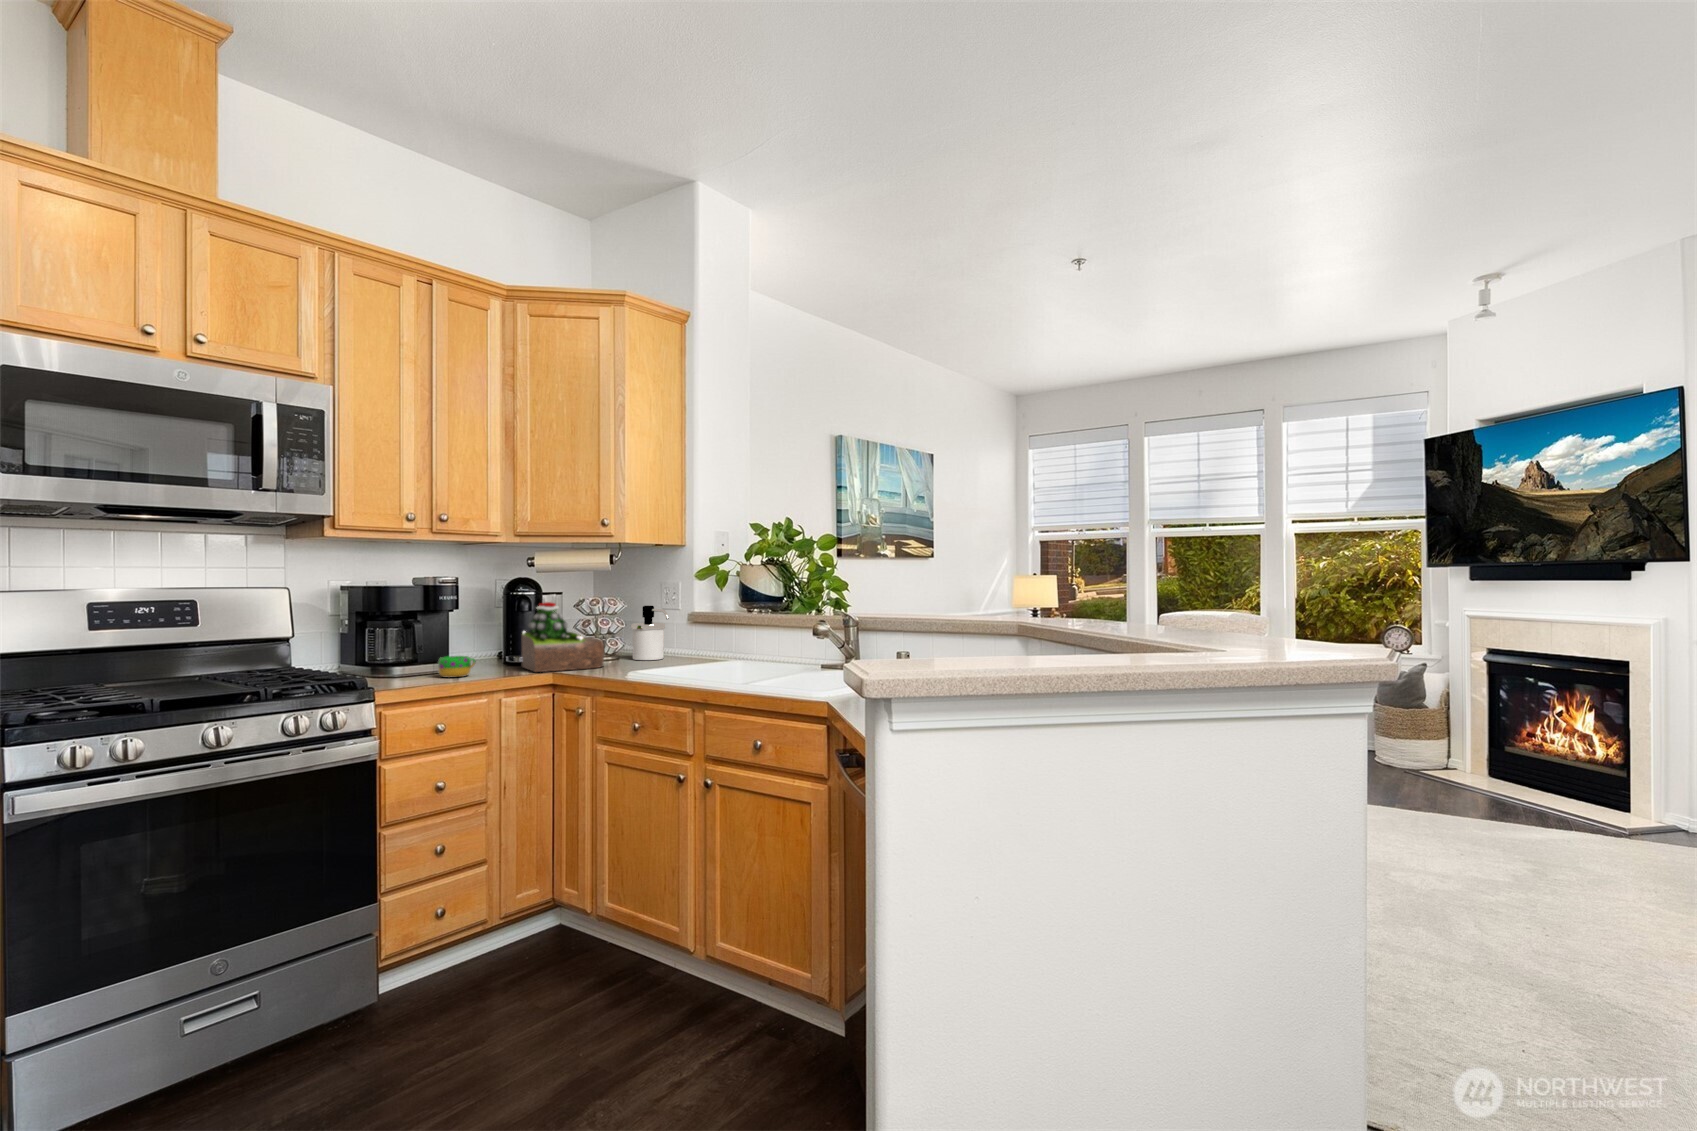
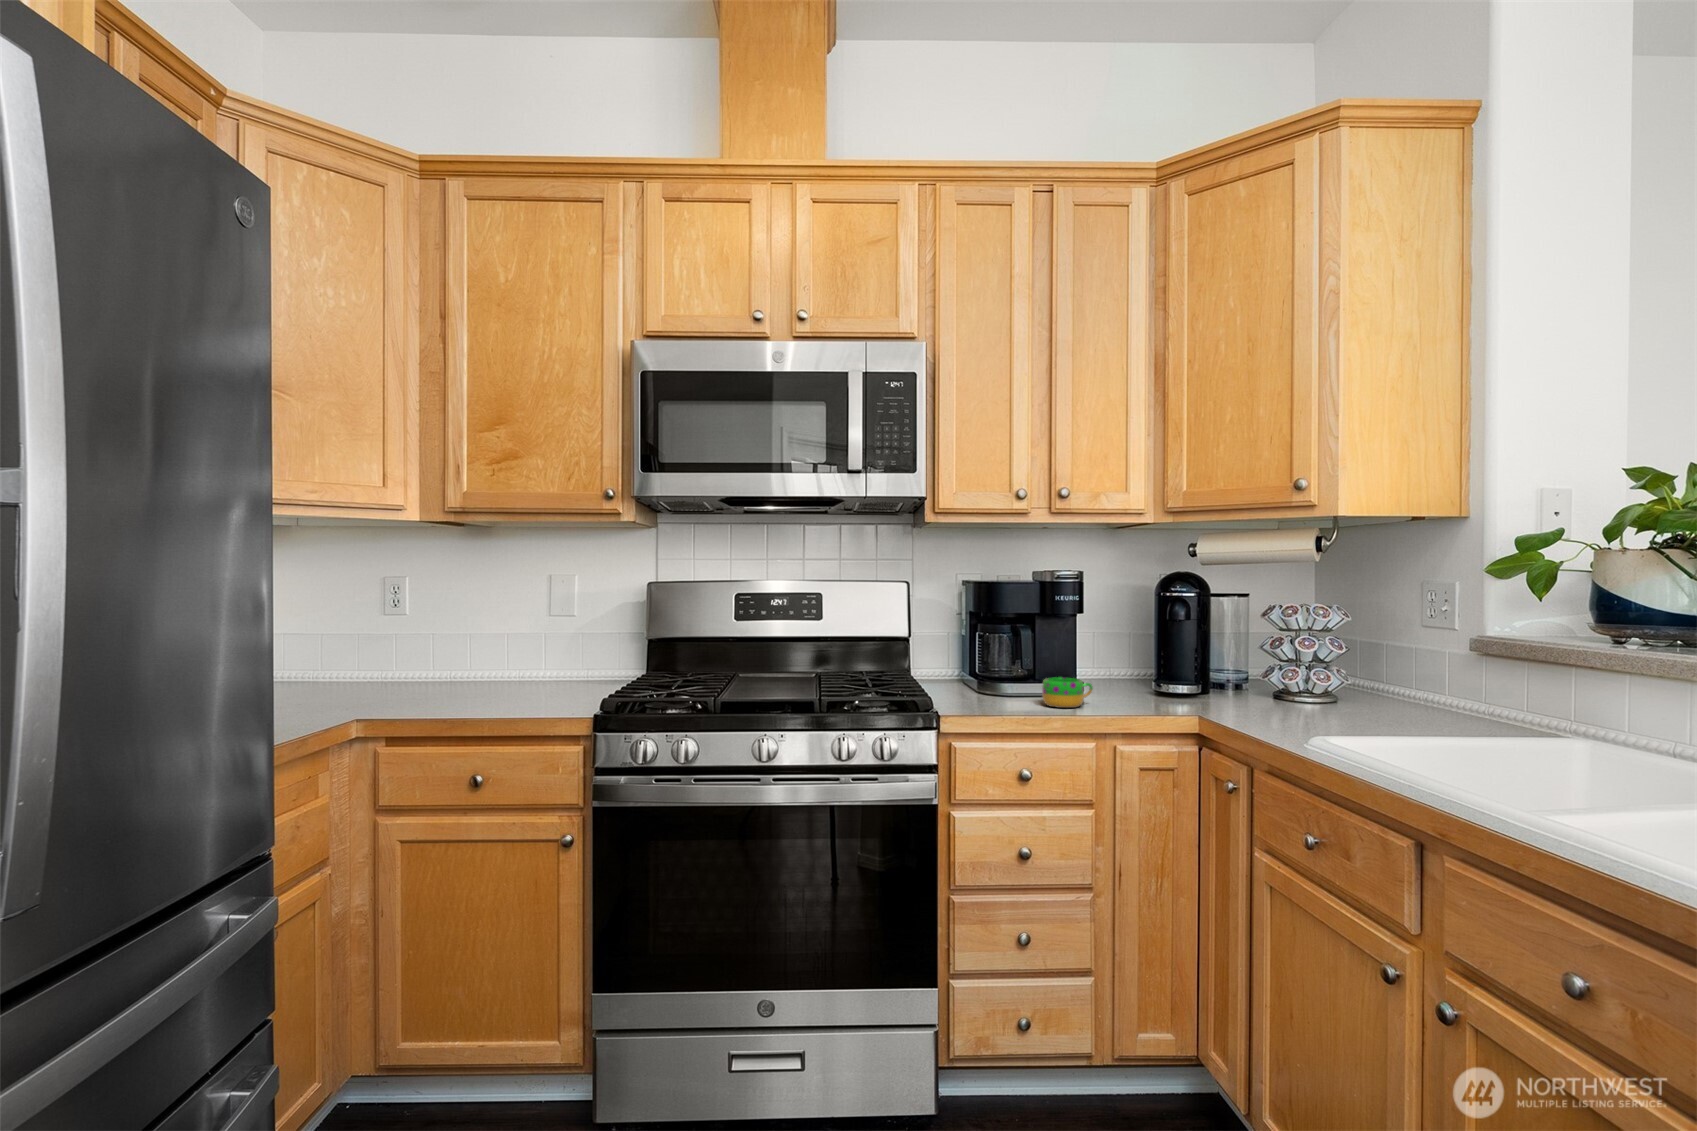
succulent plant: present [522,602,604,672] -> none [1166,609,1288,718]
soap dispenser: present [631,605,669,660] -> none [1350,621,1415,715]

